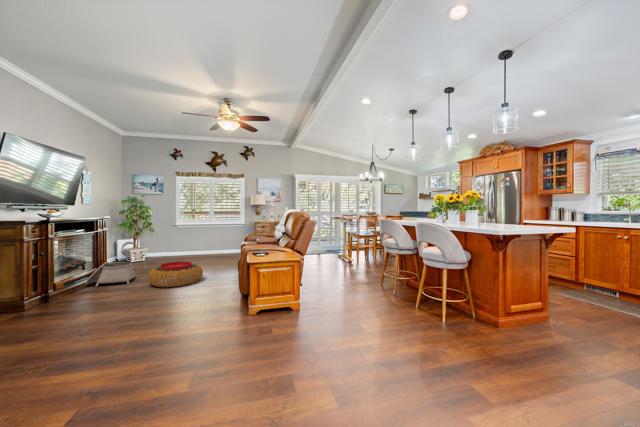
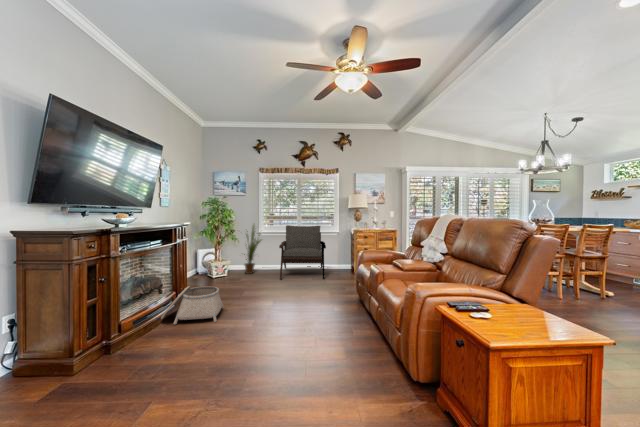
house plant: none [153,218,179,259] -> present [244,226,261,274]
armchair: none [189,219,231,261] -> present [279,225,326,279]
pouf: present [148,262,203,287] -> none [242,289,317,336]

